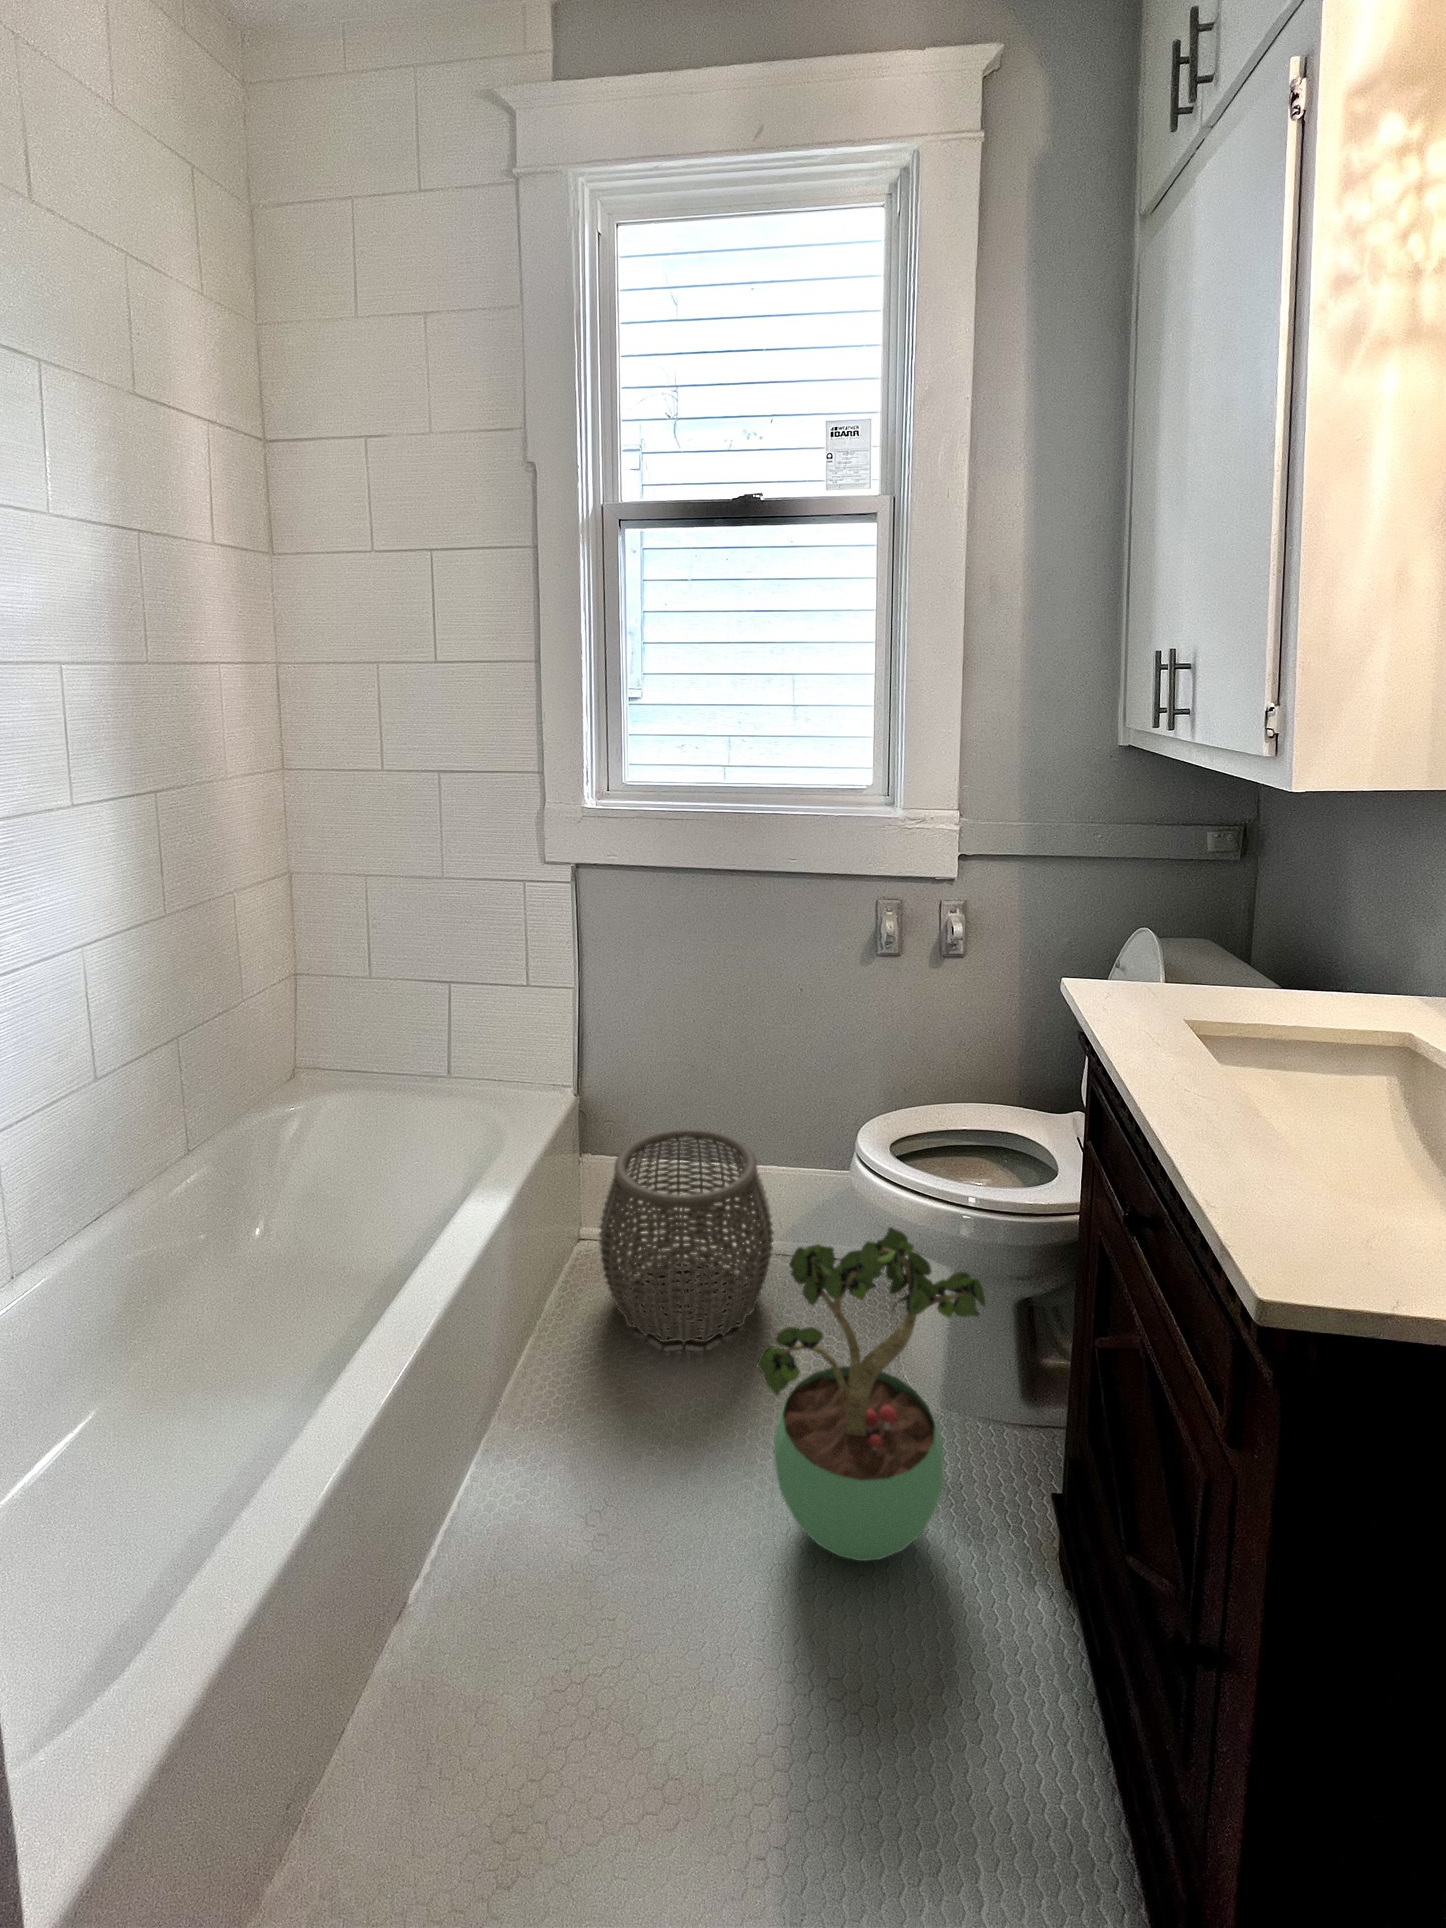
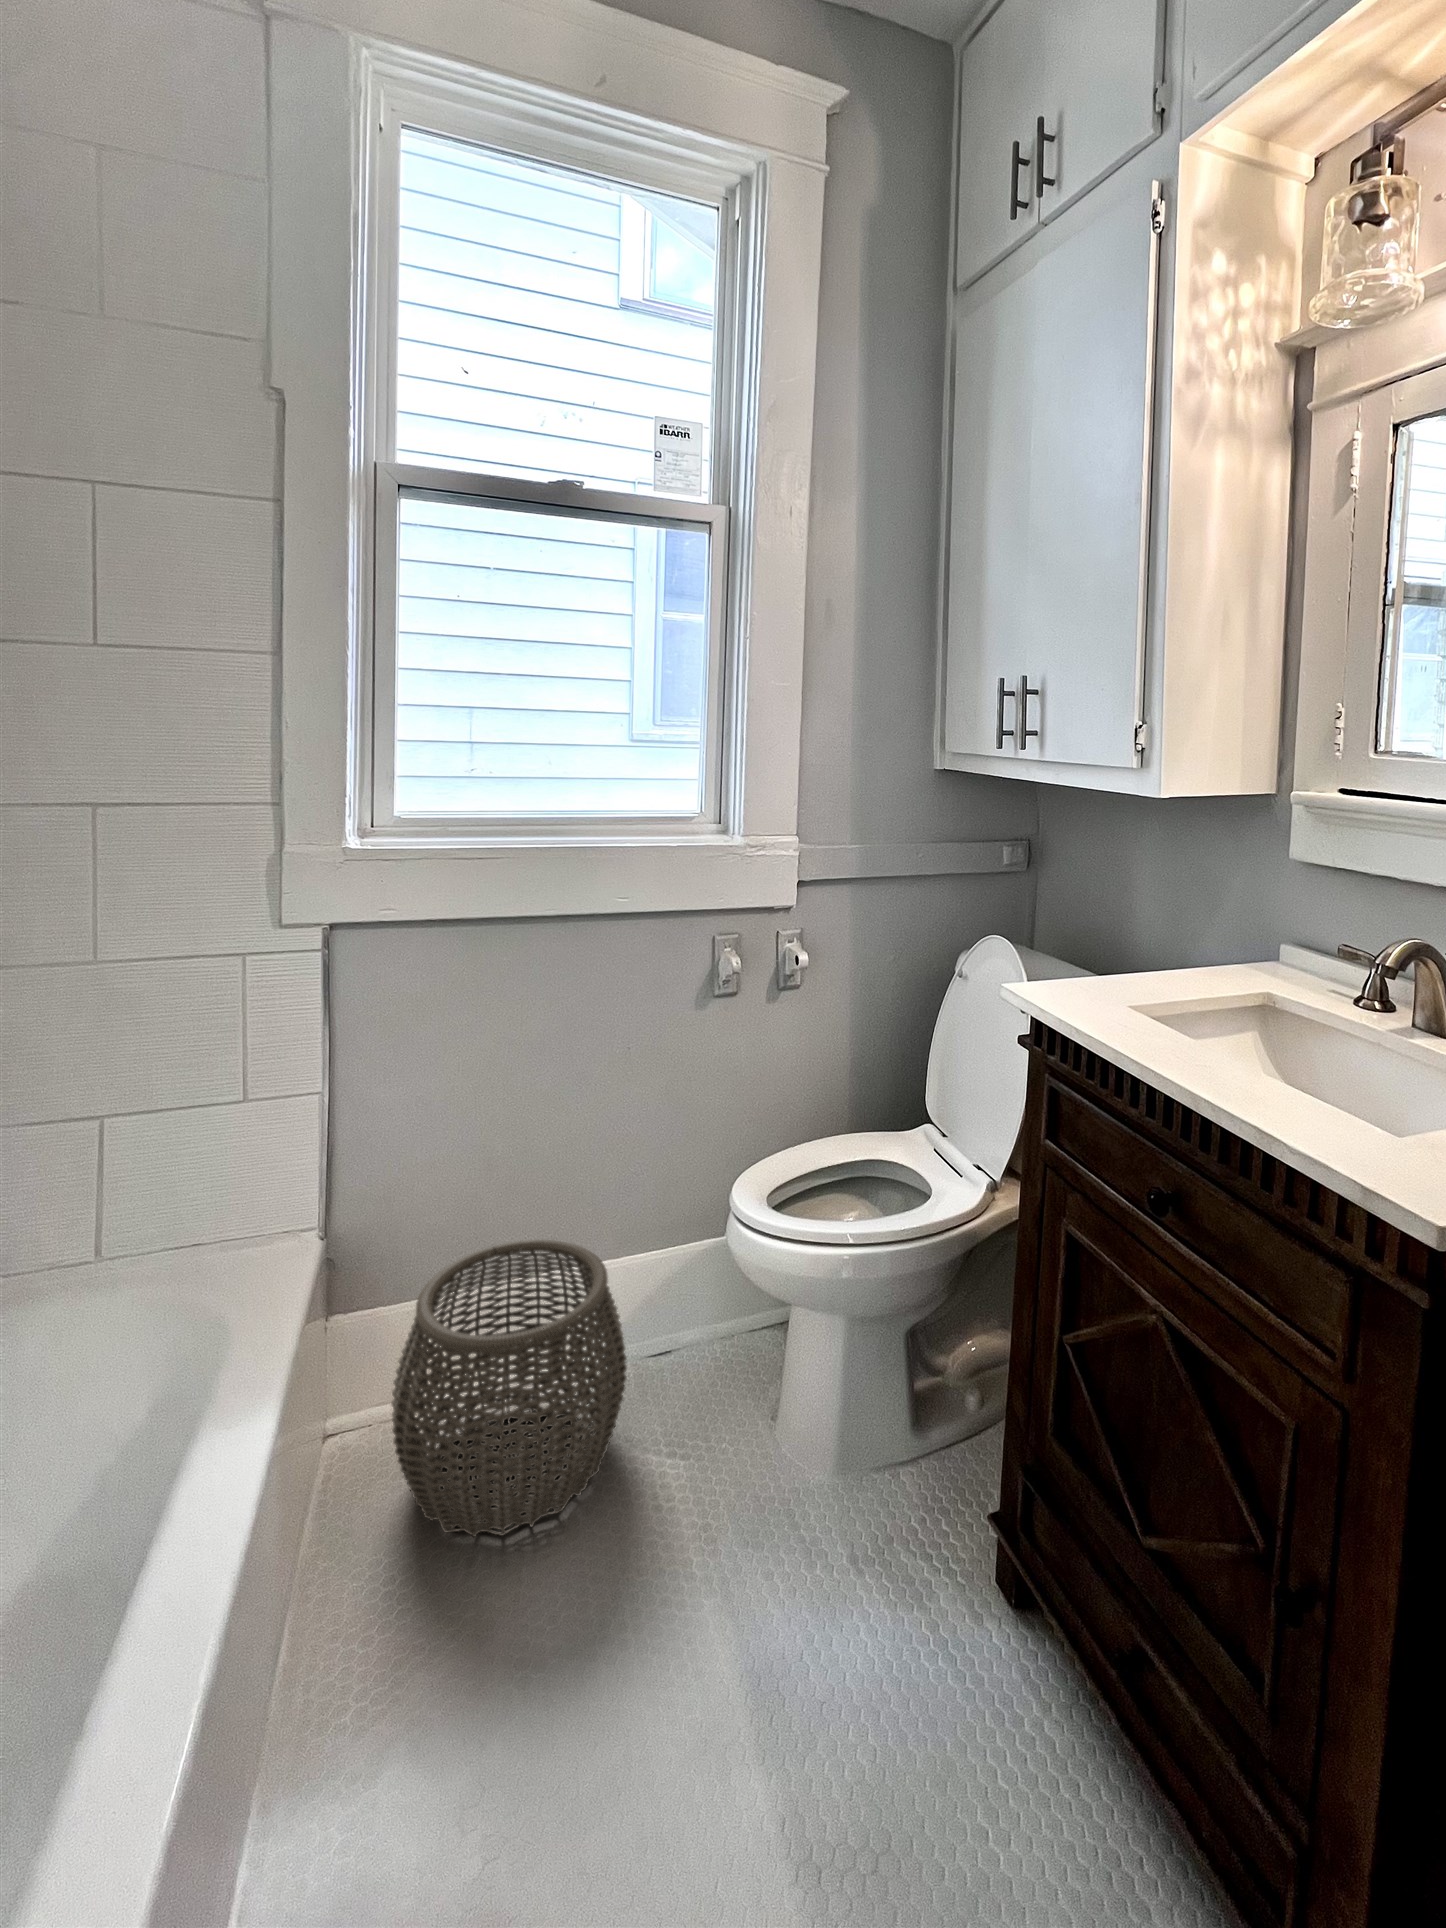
potted plant: present [757,1227,986,1561] -> none [732,1287,969,1709]

